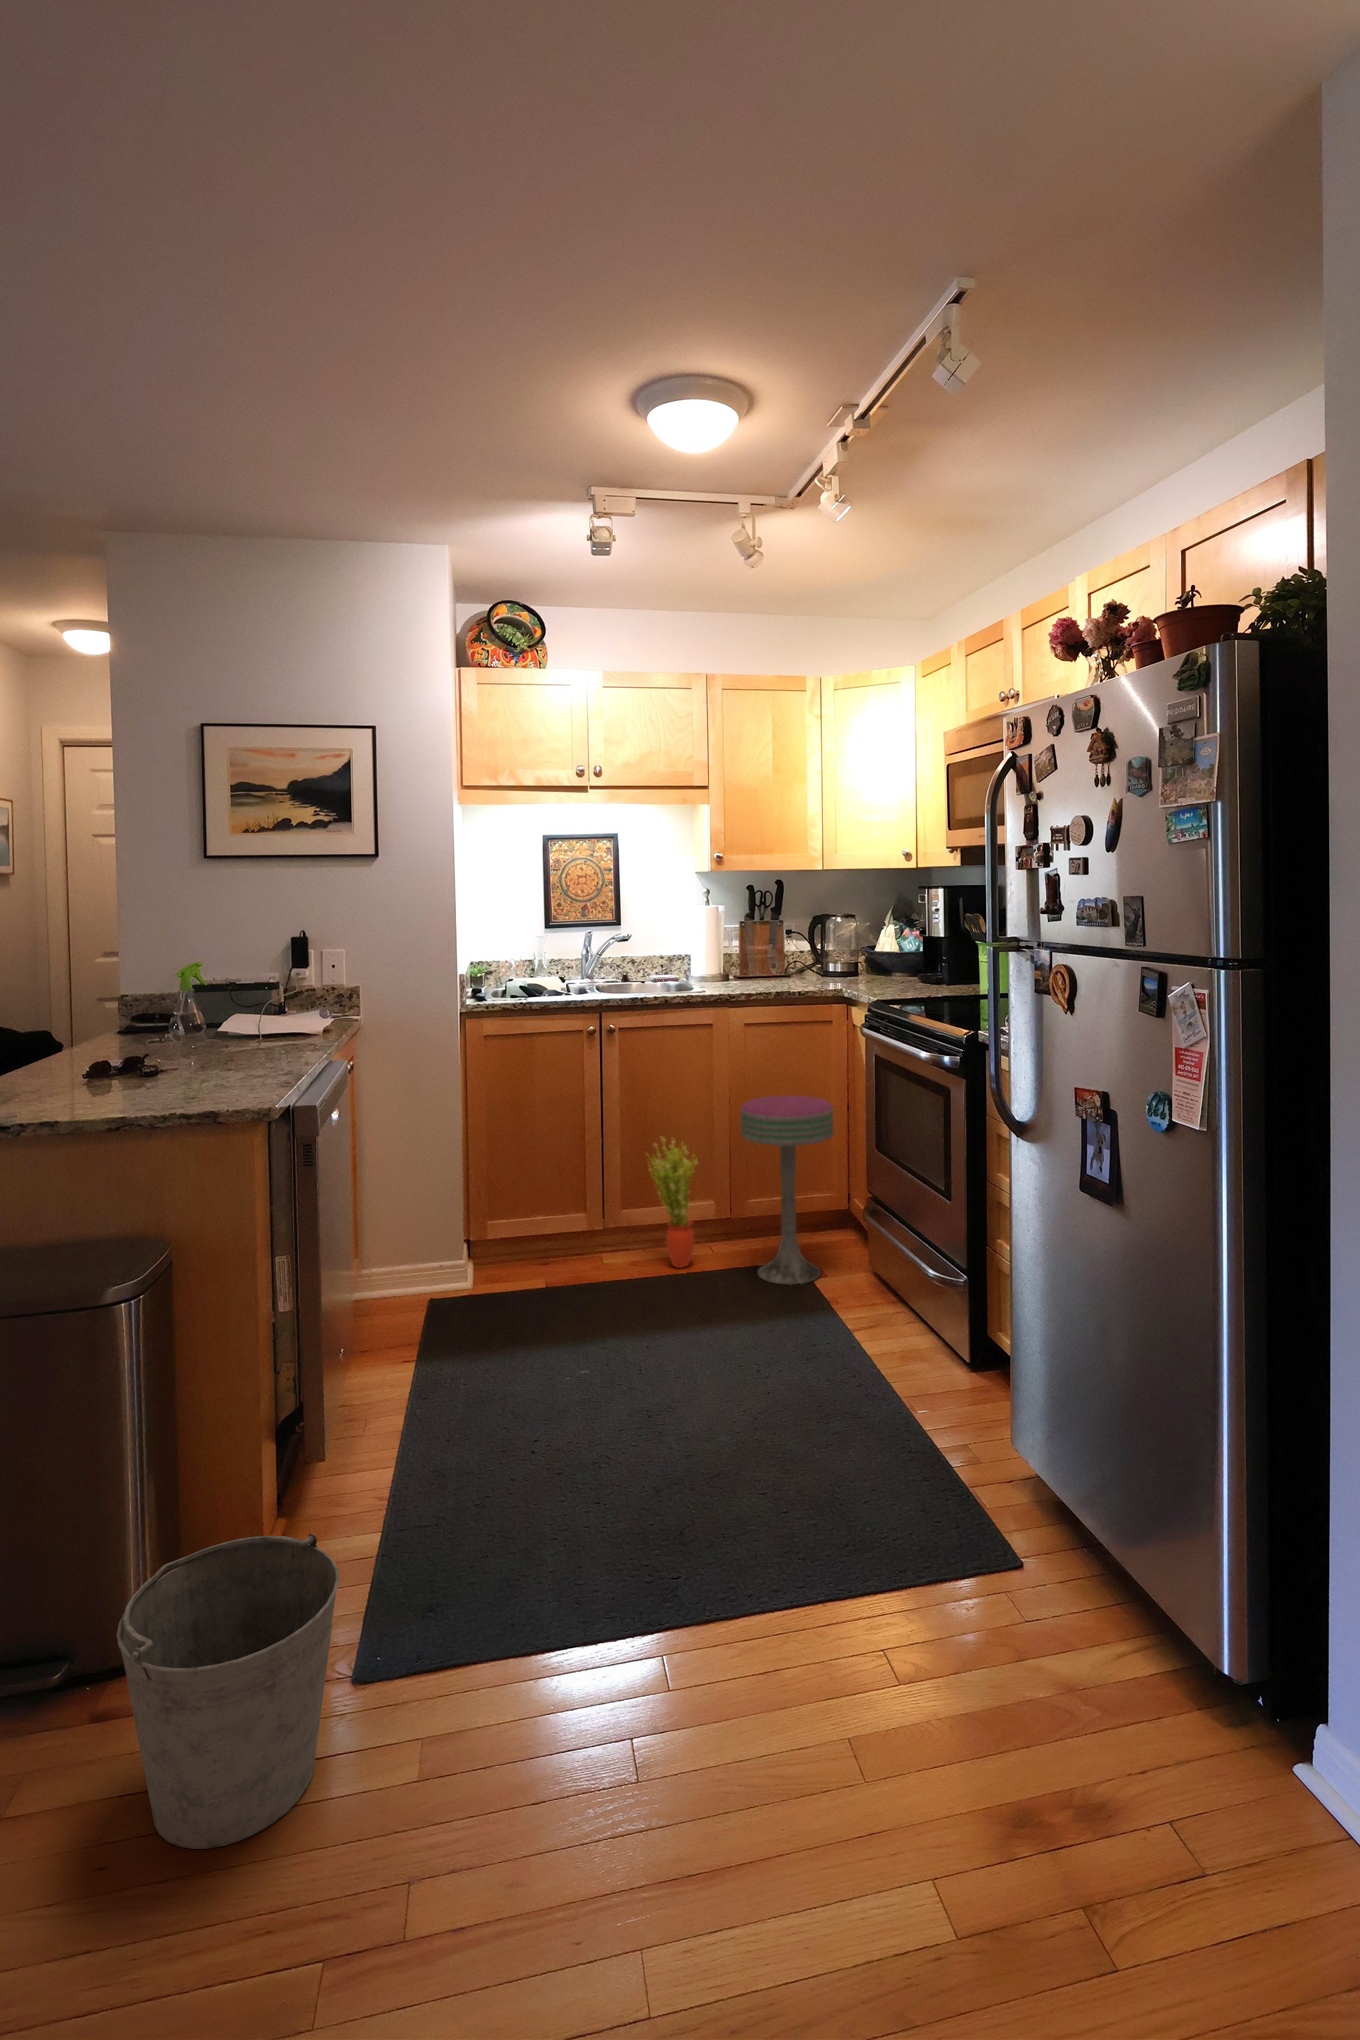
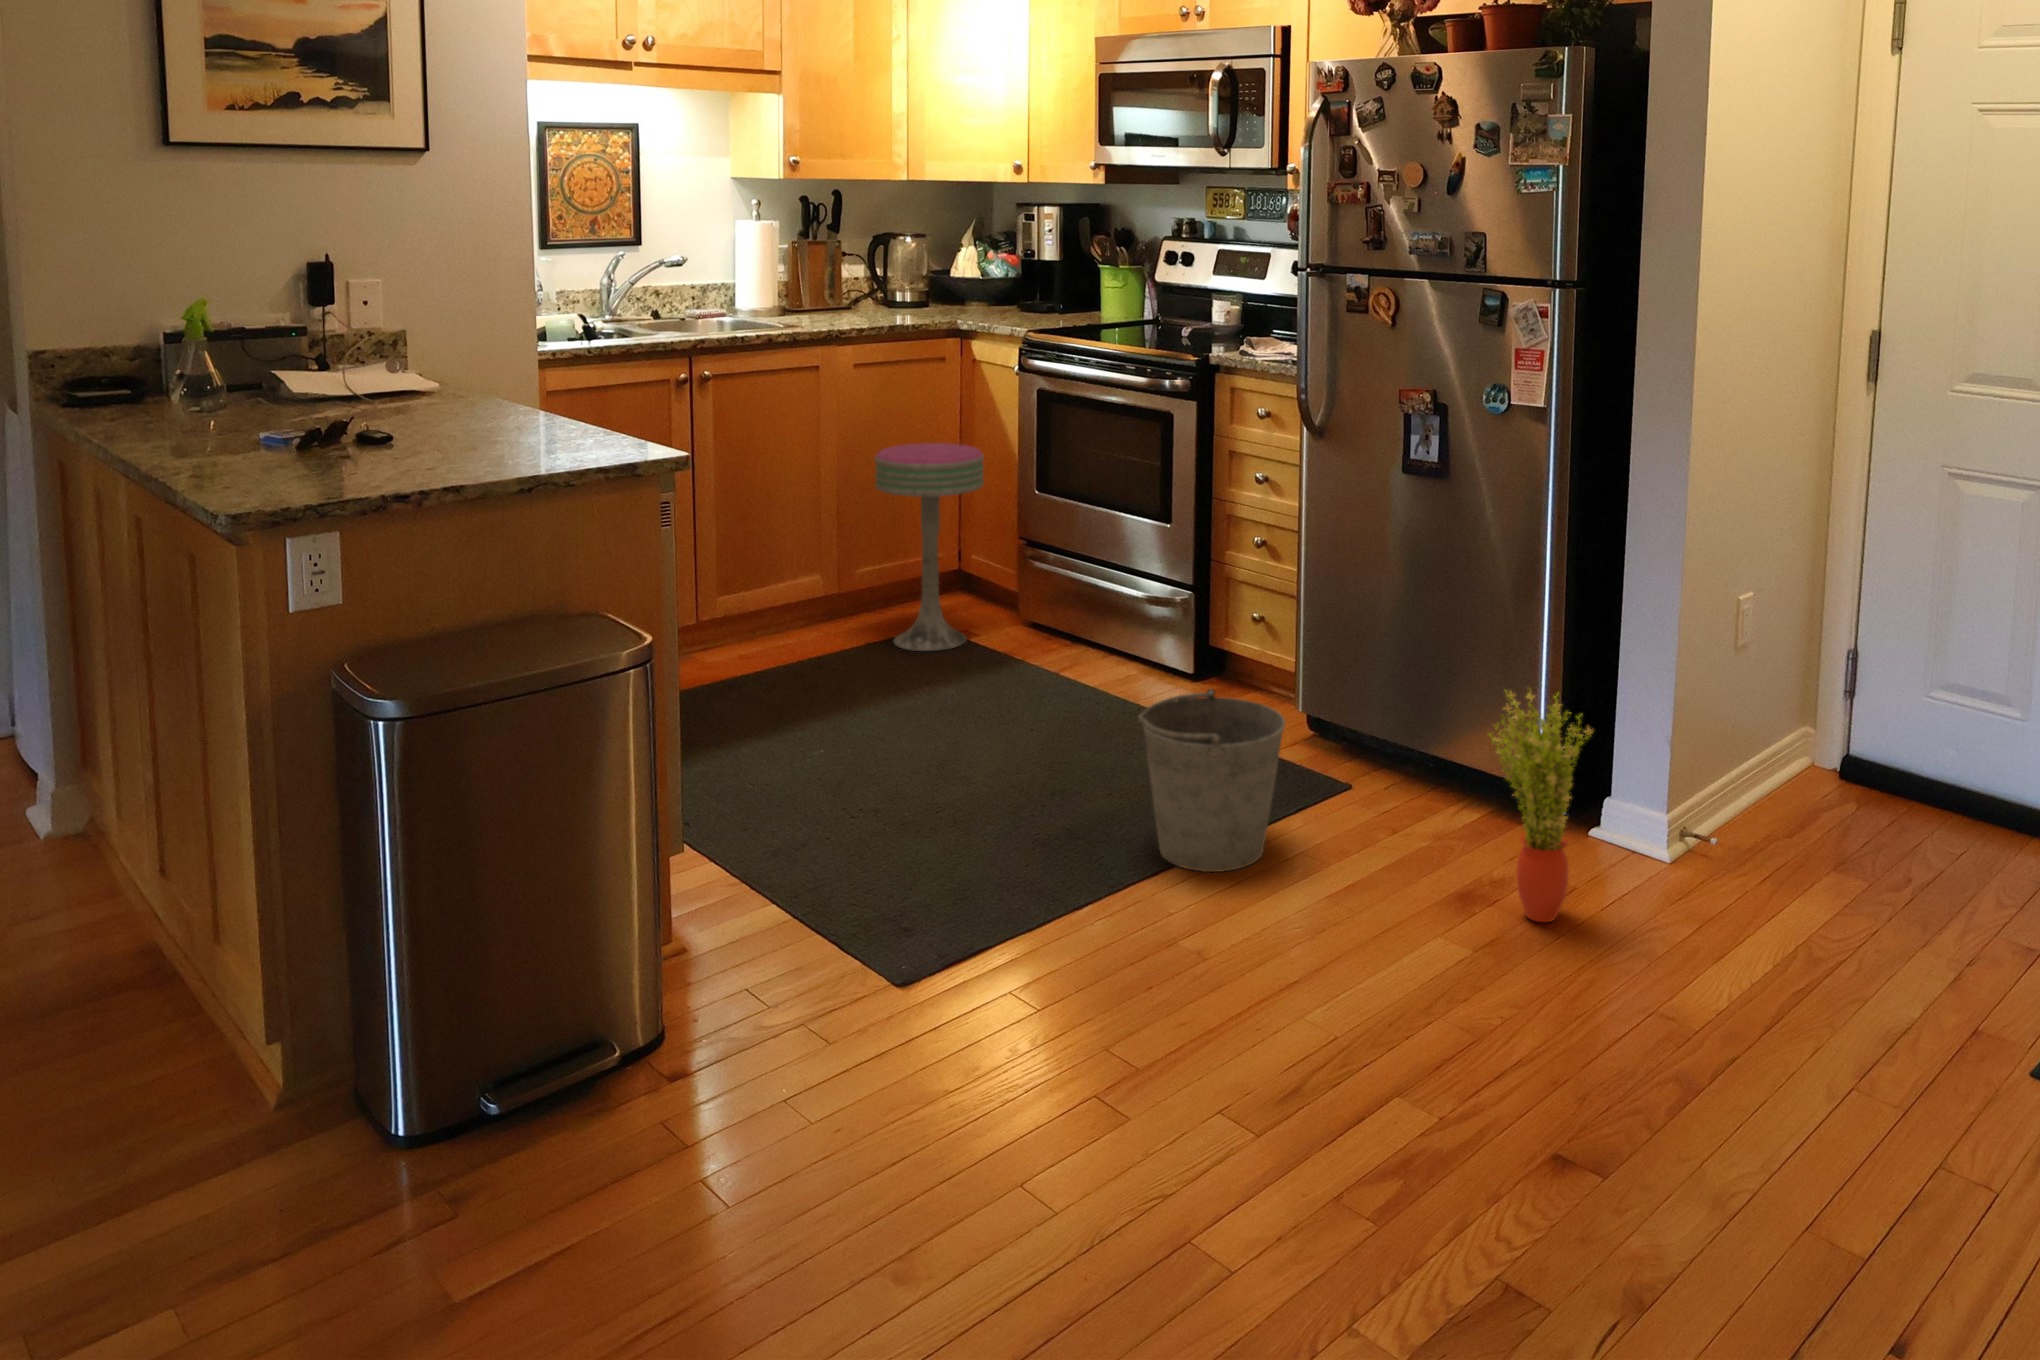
potted plant: present [648,1138,697,1268] -> present [1489,689,1592,922]
bucket: present [117,1534,339,1849] -> present [1138,689,1285,872]

